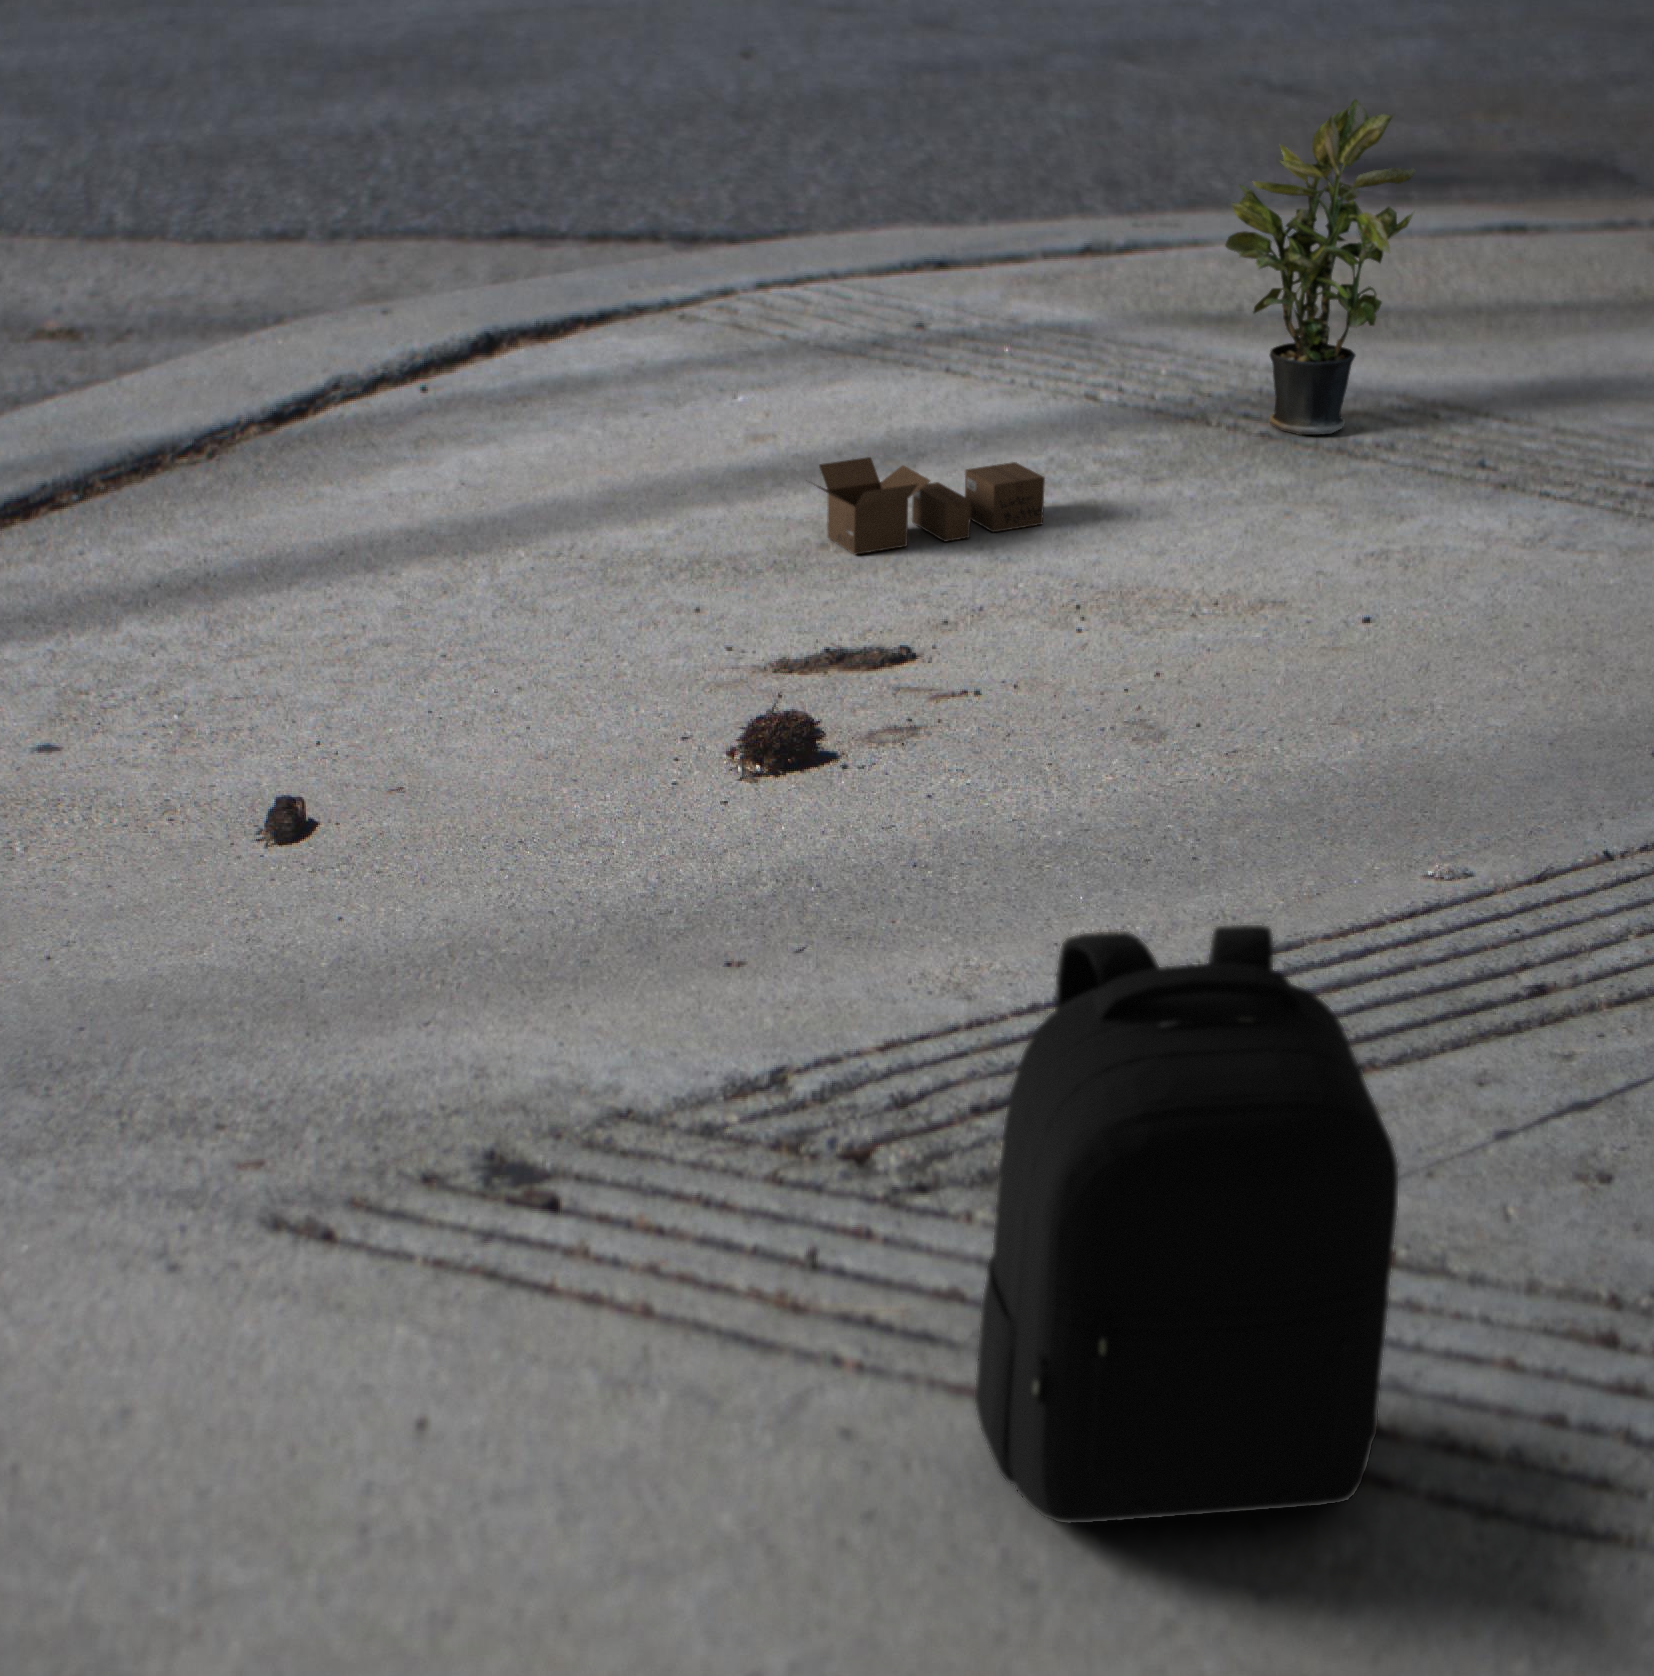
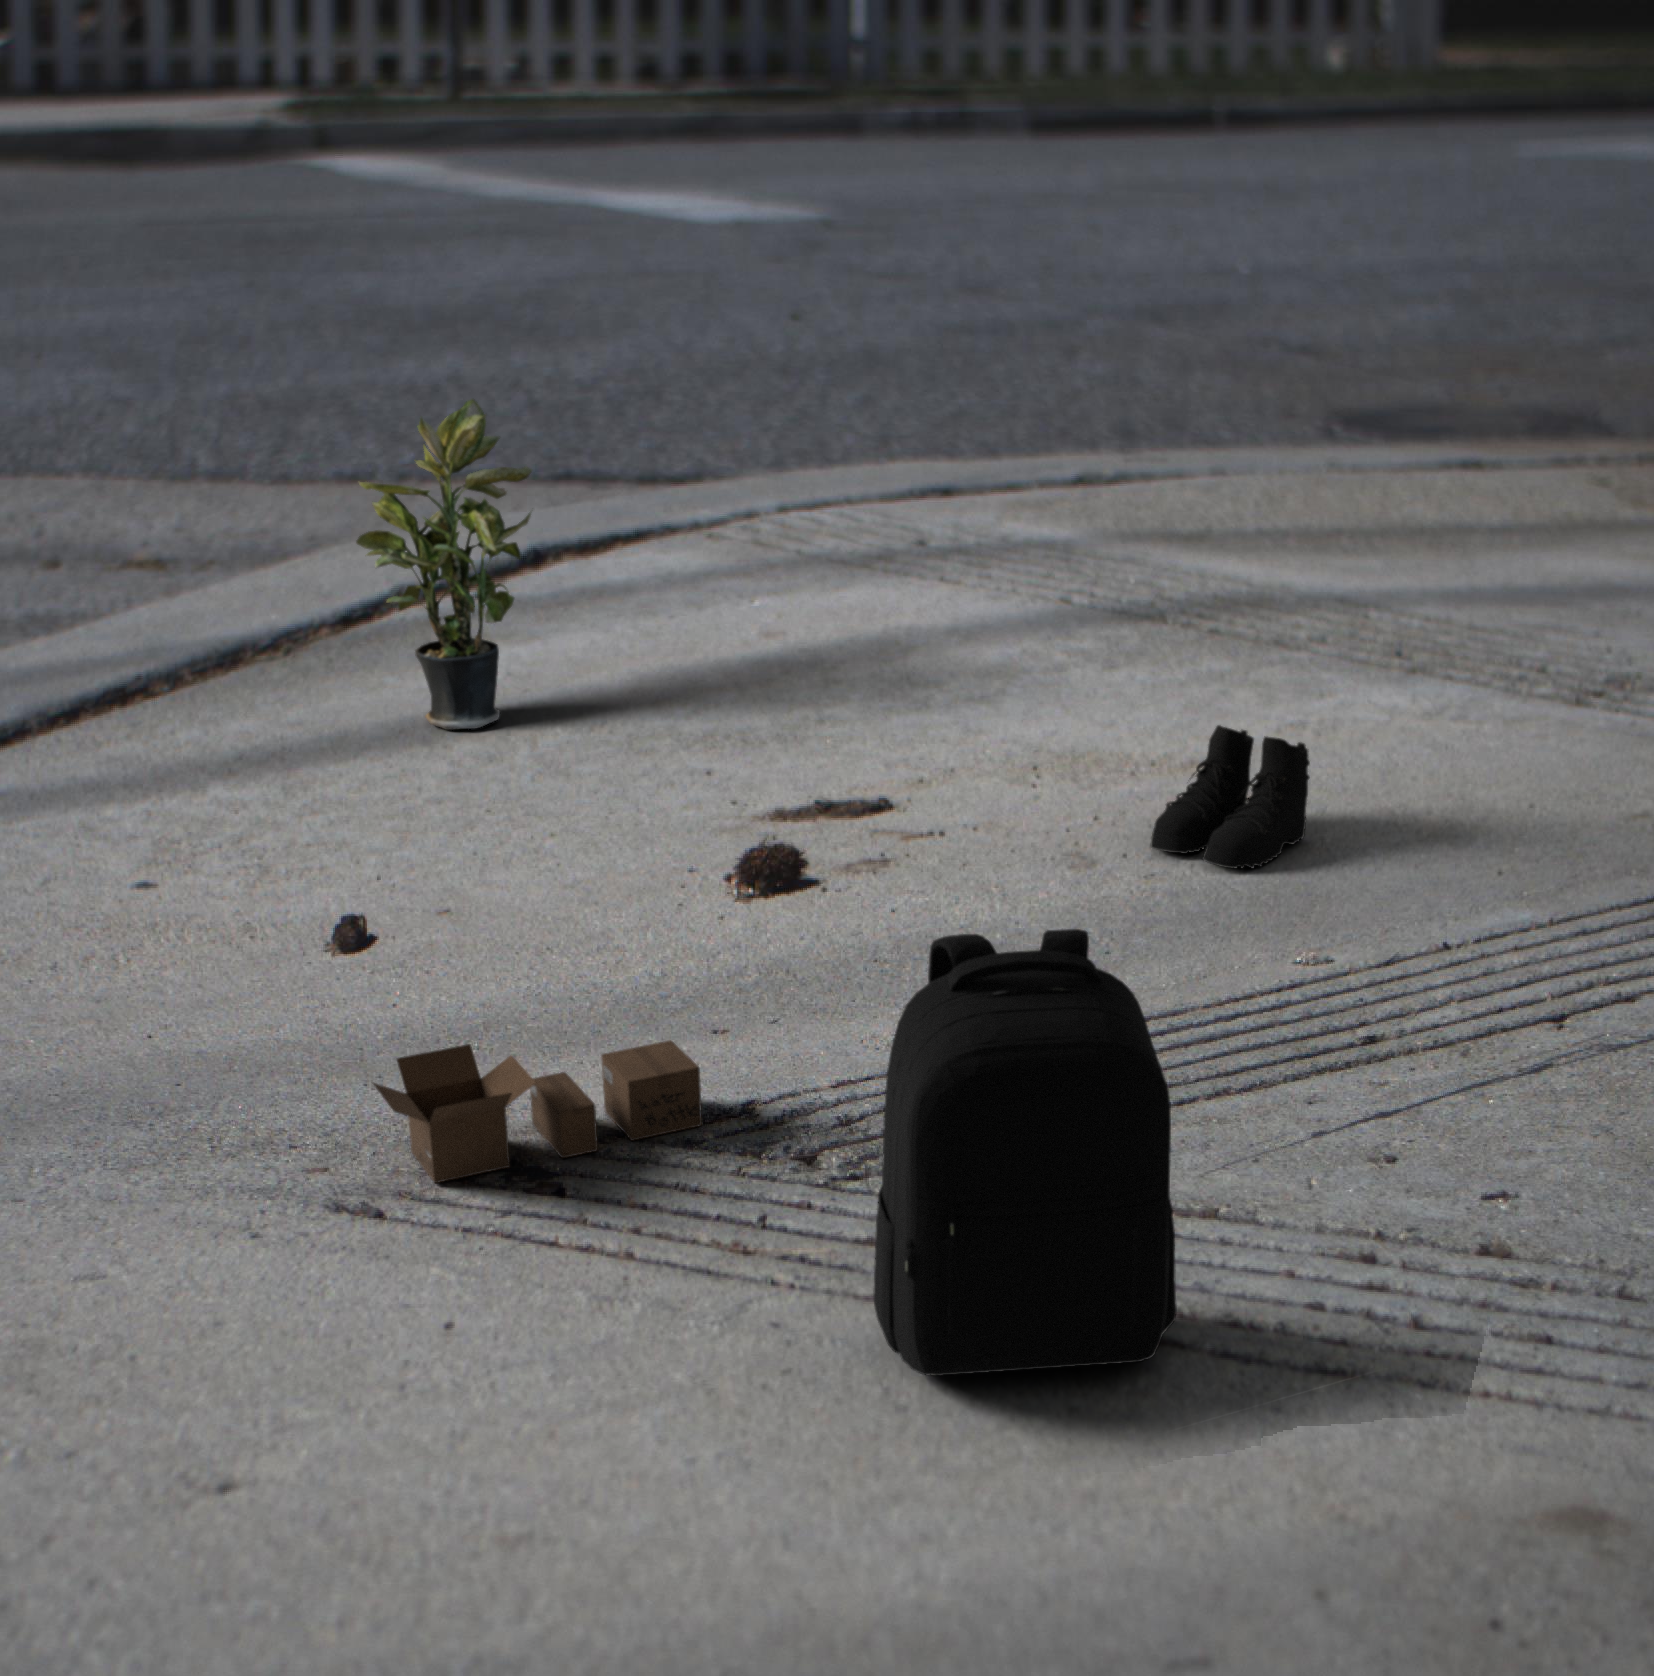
potted plant: present [1225,99,1416,435] -> present [356,399,532,730]
cardboard box: present [816,457,1045,554] -> present [373,1040,702,1183]
boots: none [1230,572,1419,747] -> present [1151,725,1310,868]

